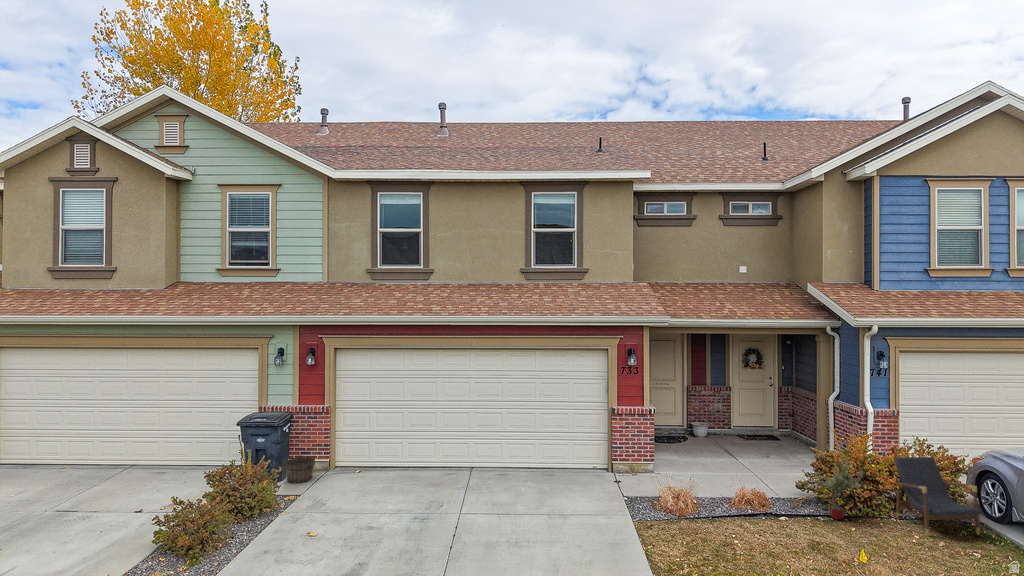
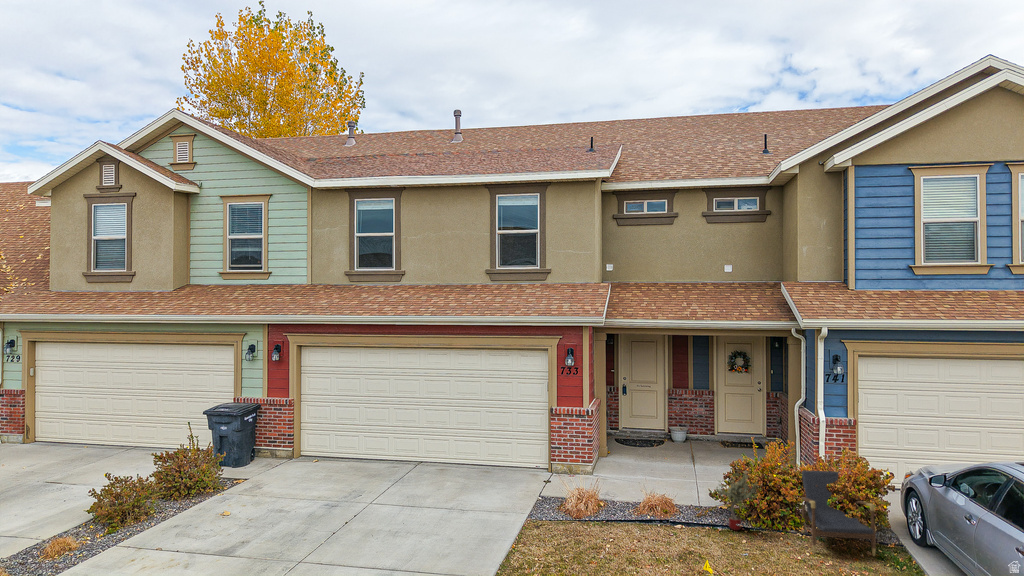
wooden bucket: present [284,456,315,483] -> none [255,438,283,464]

